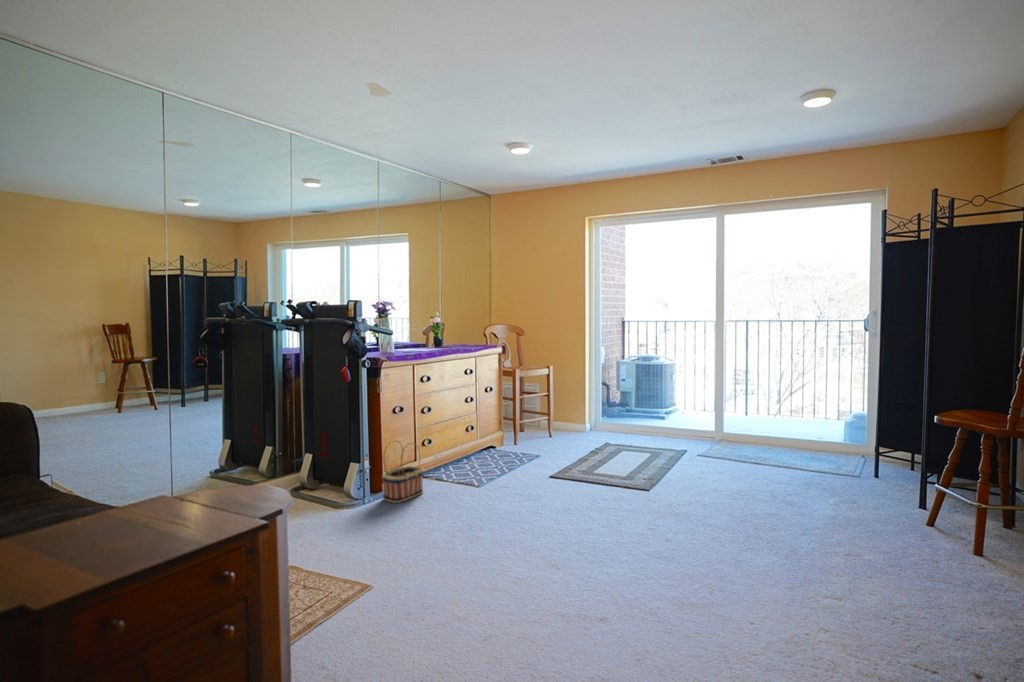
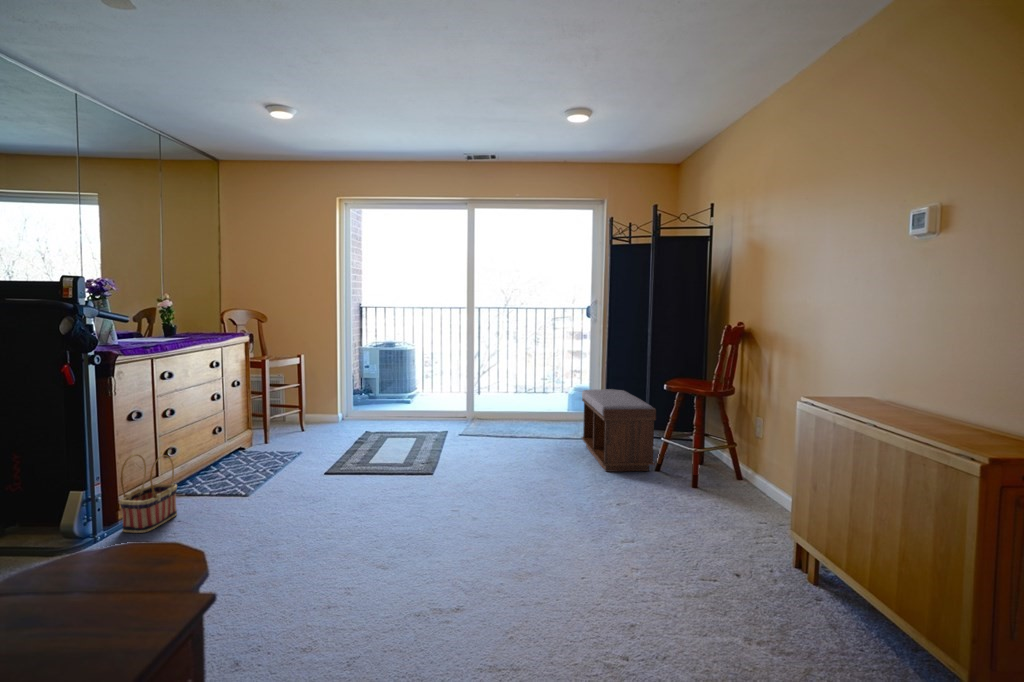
bench: none [840,417,928,524] -> present [582,389,656,472]

